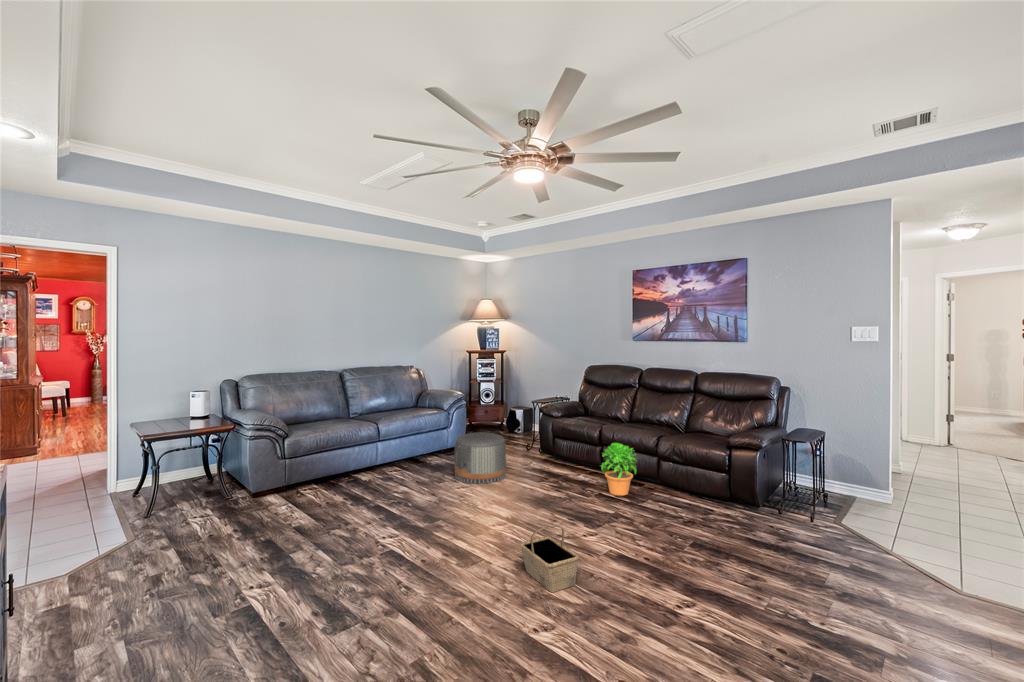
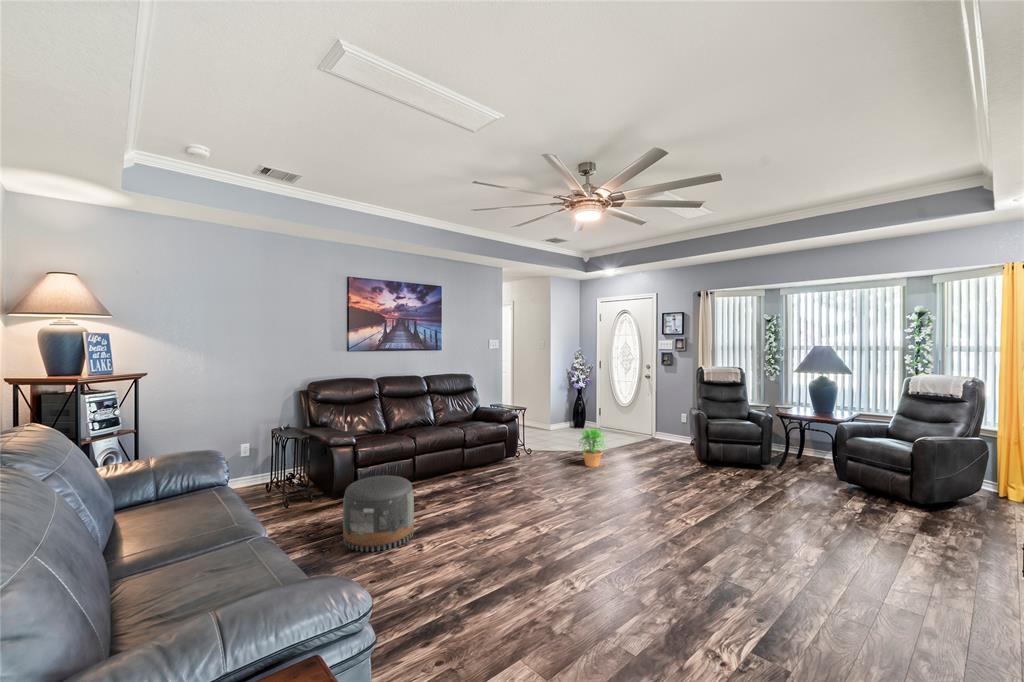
potted plant: present [601,443,636,495] -> present [579,428,605,467]
basket: present [520,525,579,592] -> none [605,480,650,522]

